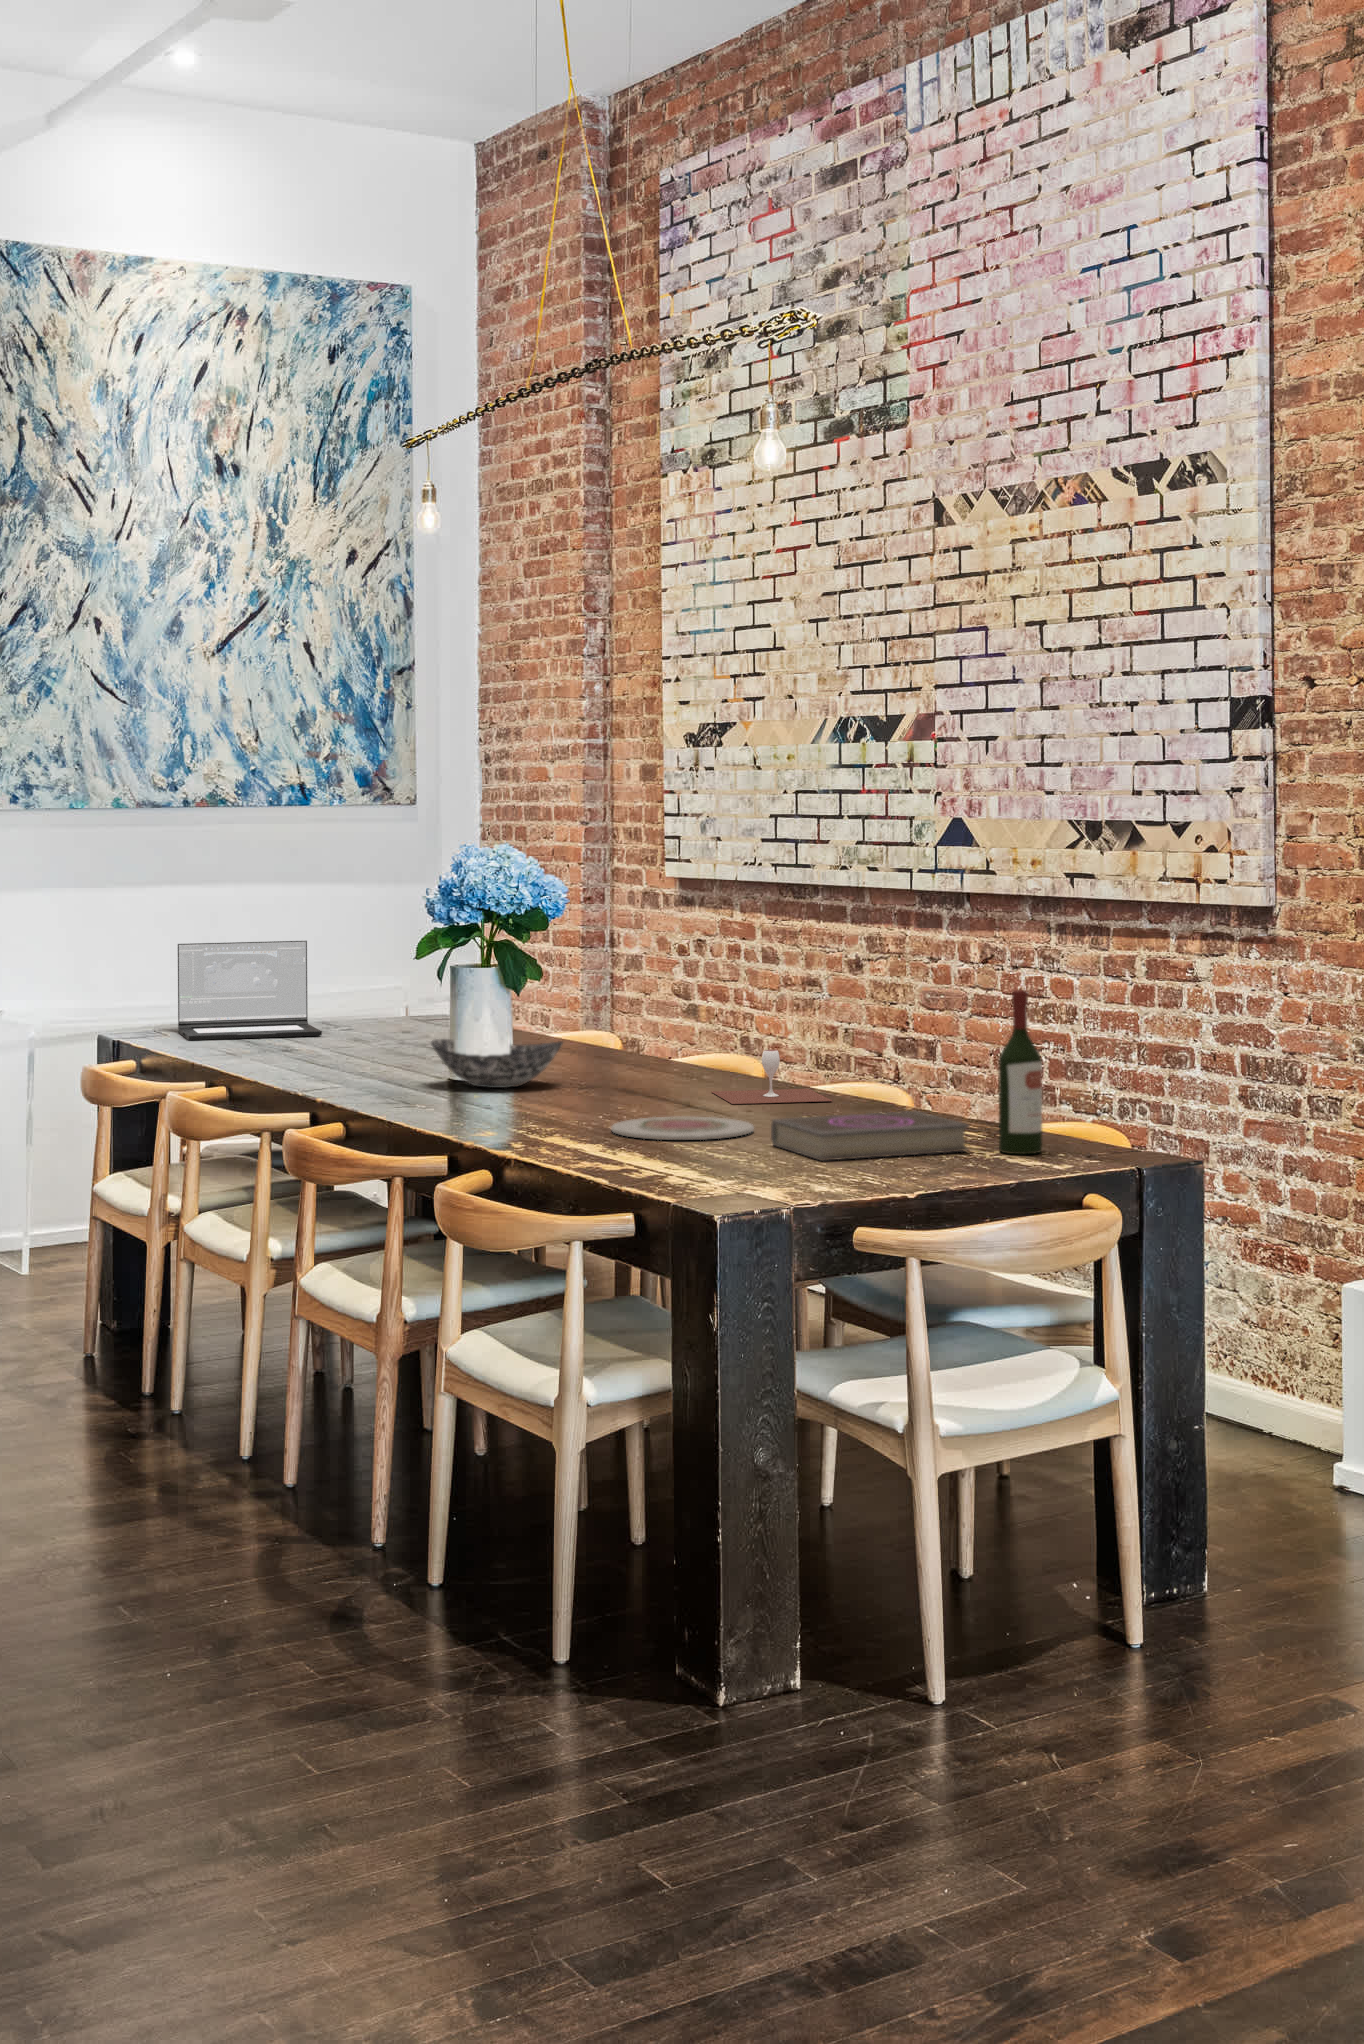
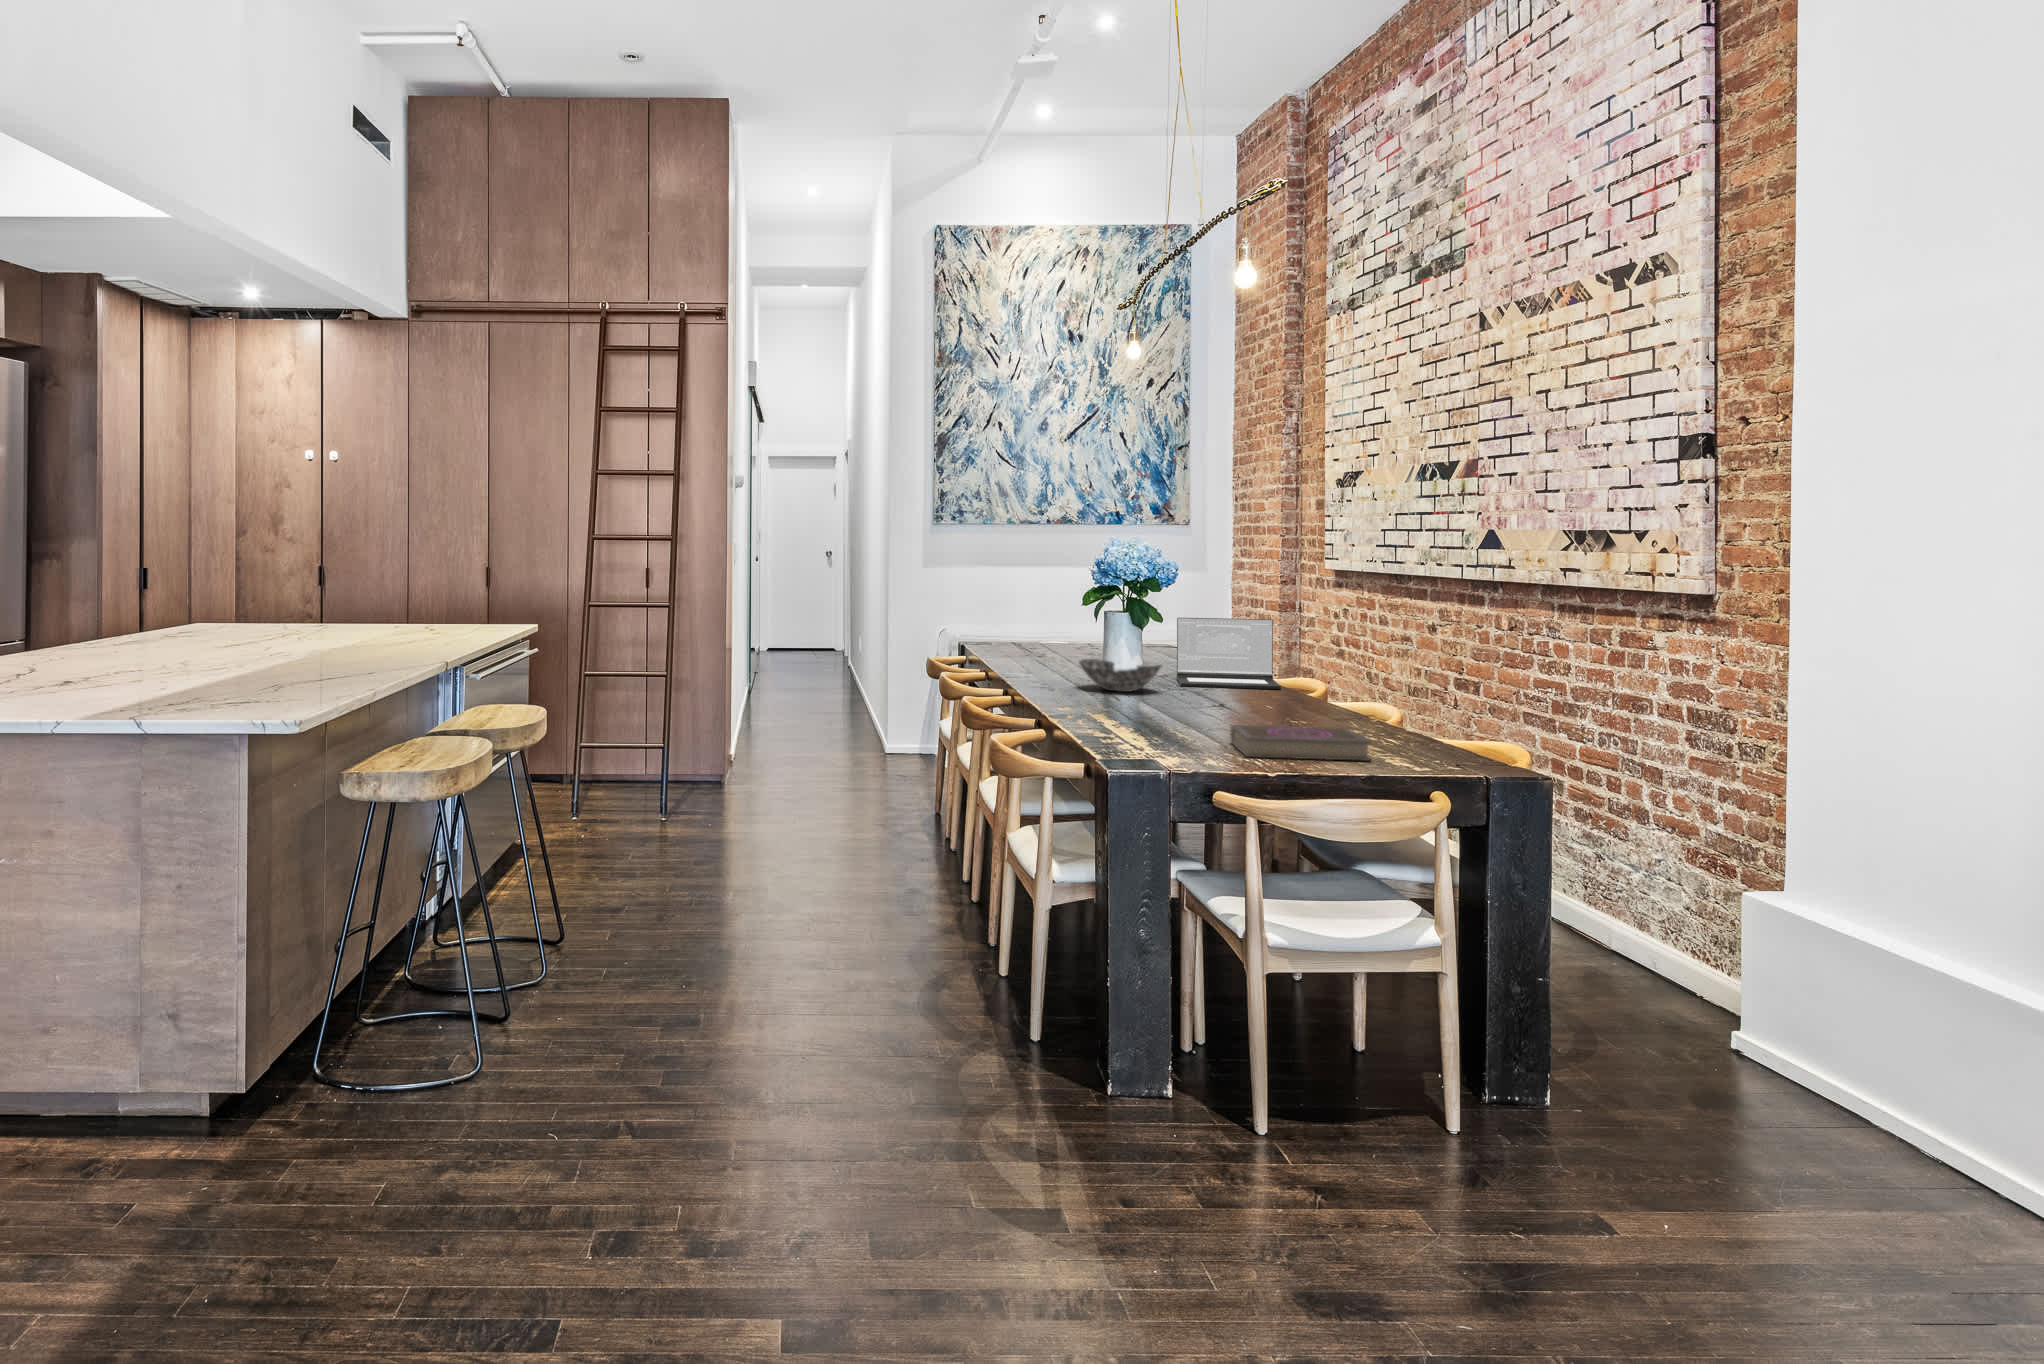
laptop: present [178,941,322,1040] -> present [1177,618,1281,689]
wine bottle: present [998,990,1042,1154] -> none [1395,645,1431,768]
wine glass: present [712,1050,832,1104] -> none [1252,679,1327,717]
plate: present [612,1117,754,1140] -> none [1137,717,1236,735]

